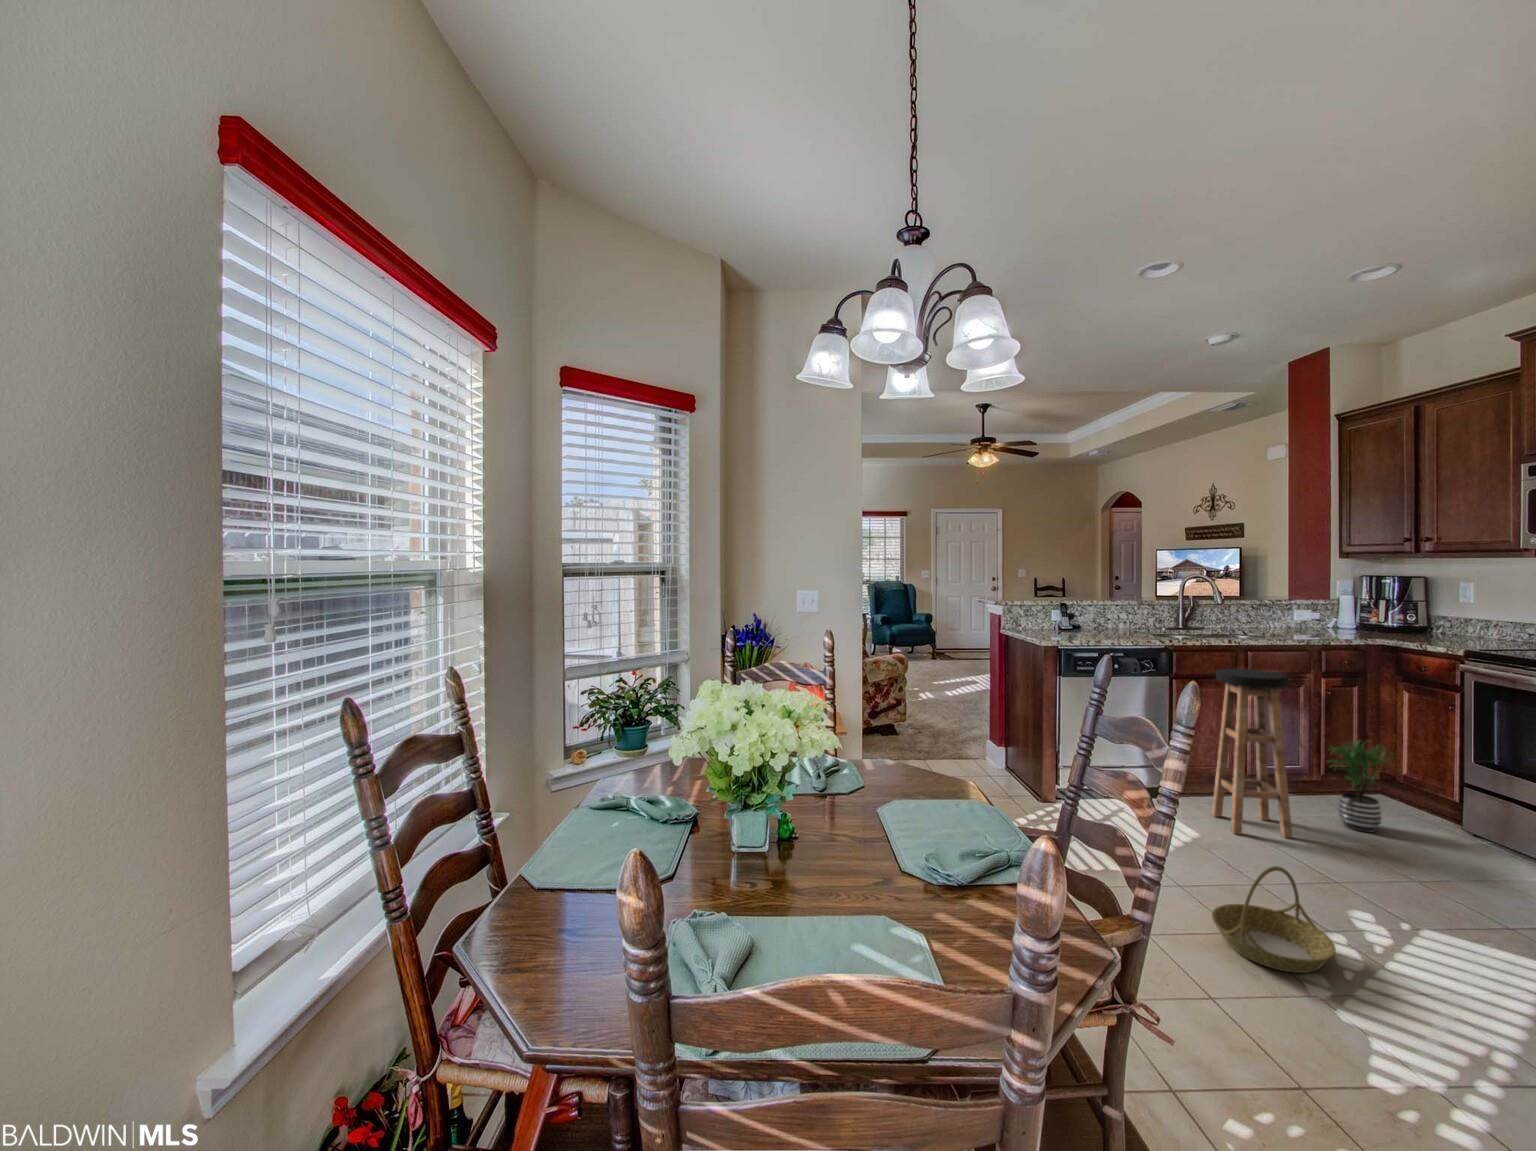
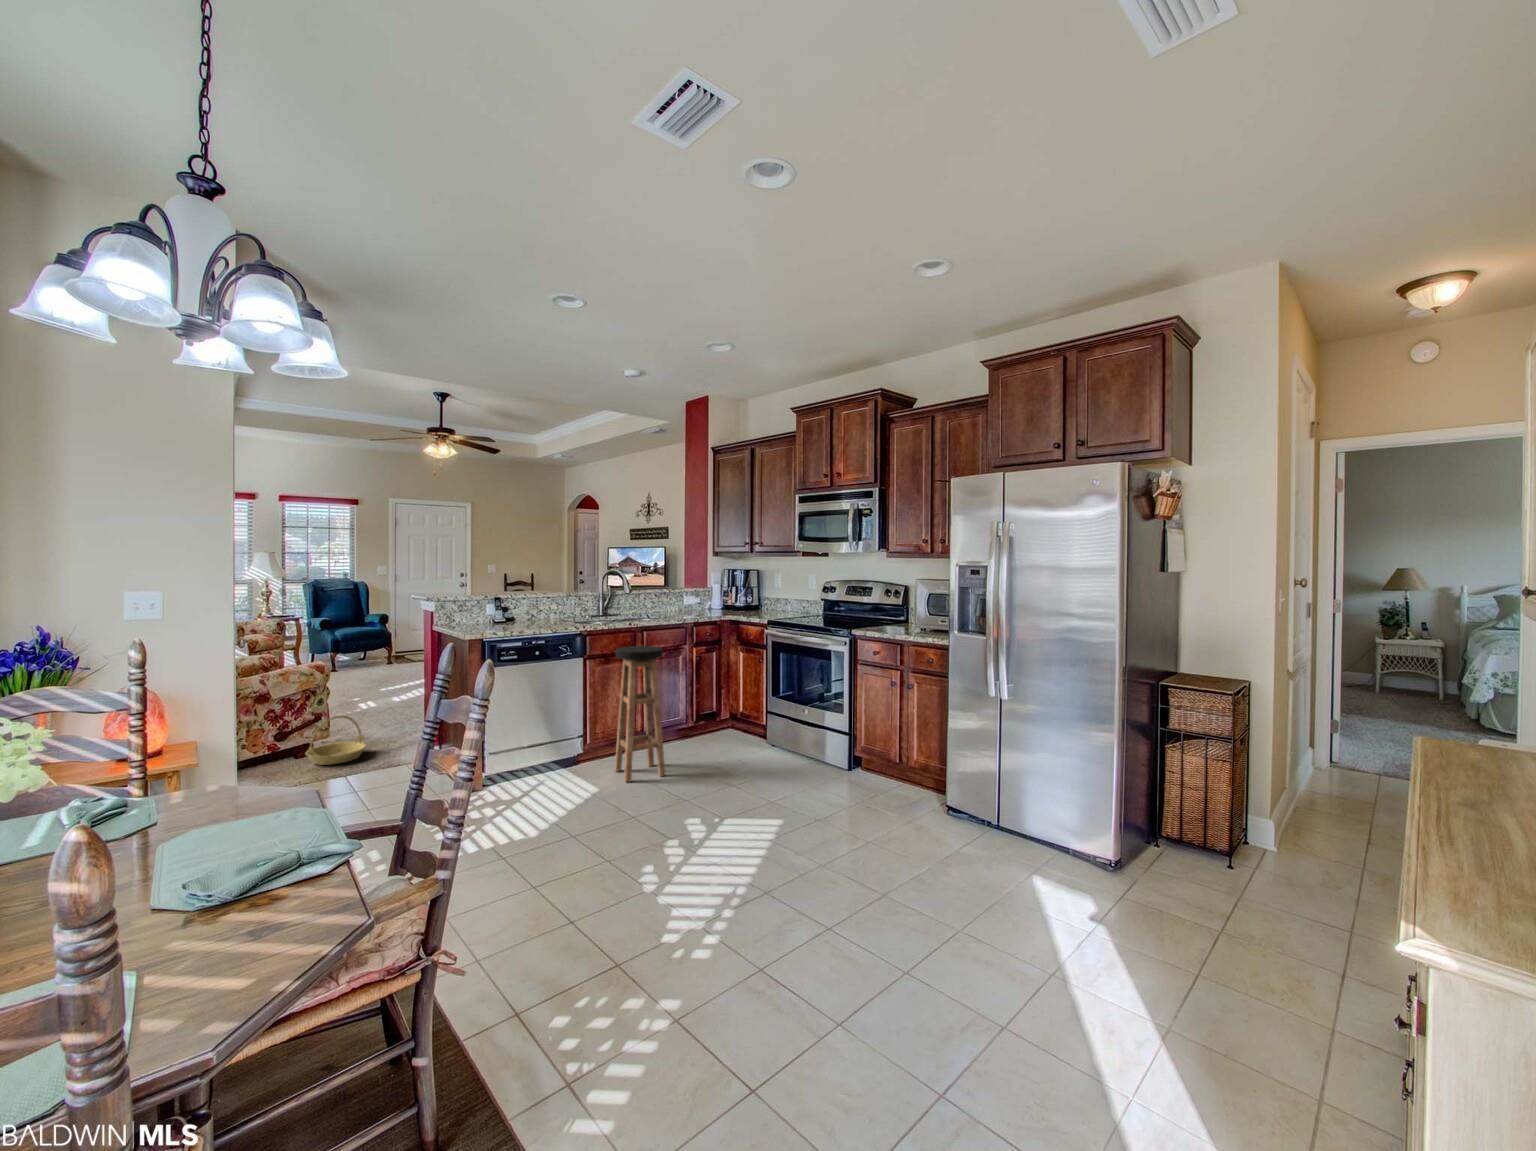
potted plant: present [1327,742,1399,832] -> none [689,691,732,760]
basket: present [1212,866,1336,973] -> present [306,715,366,765]

